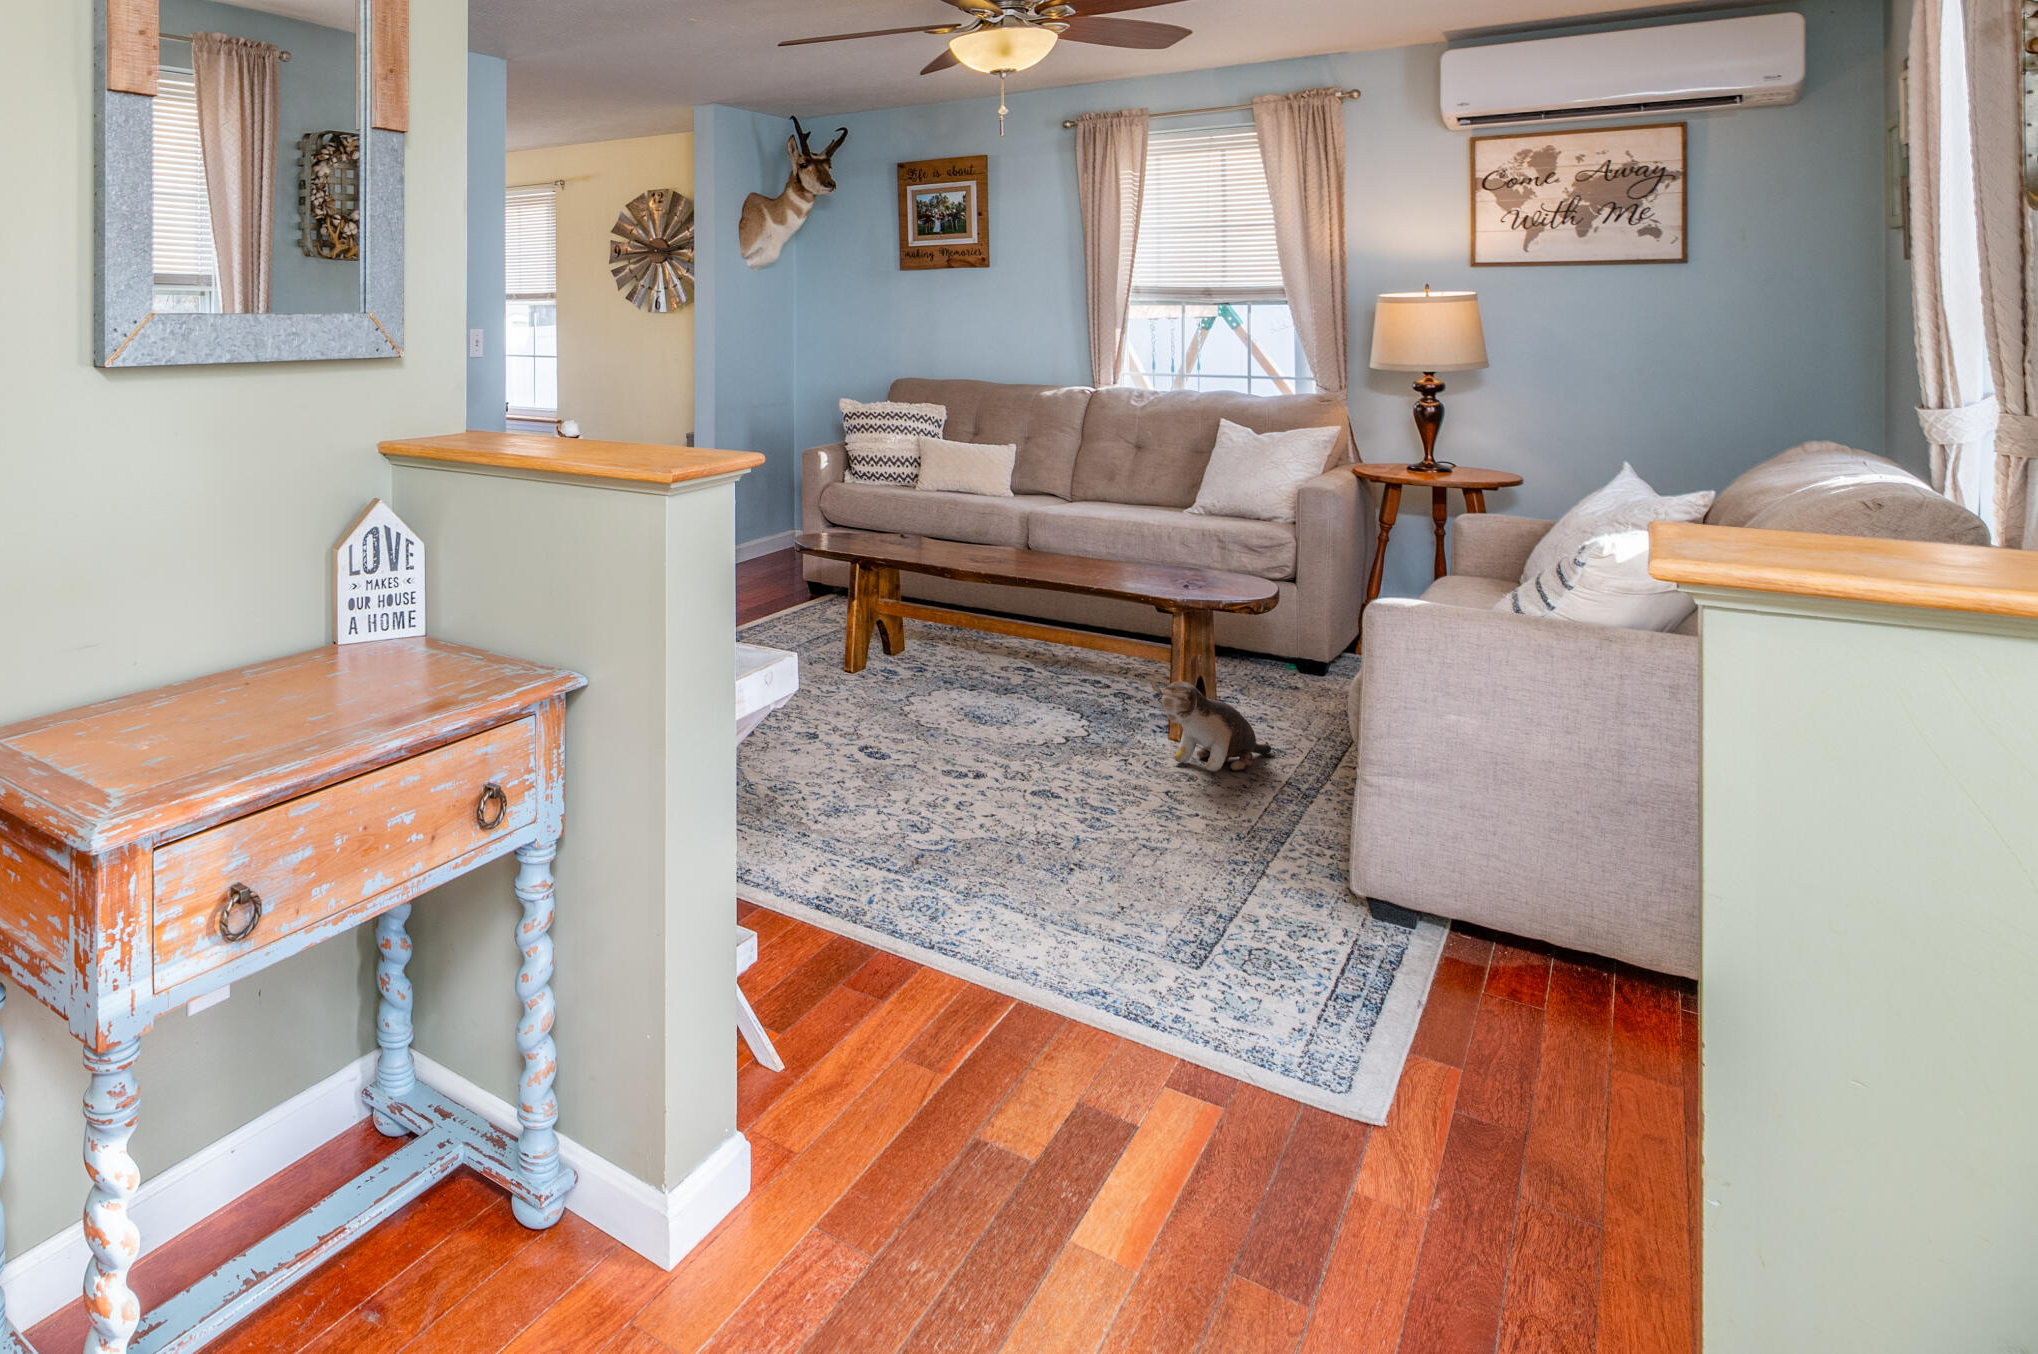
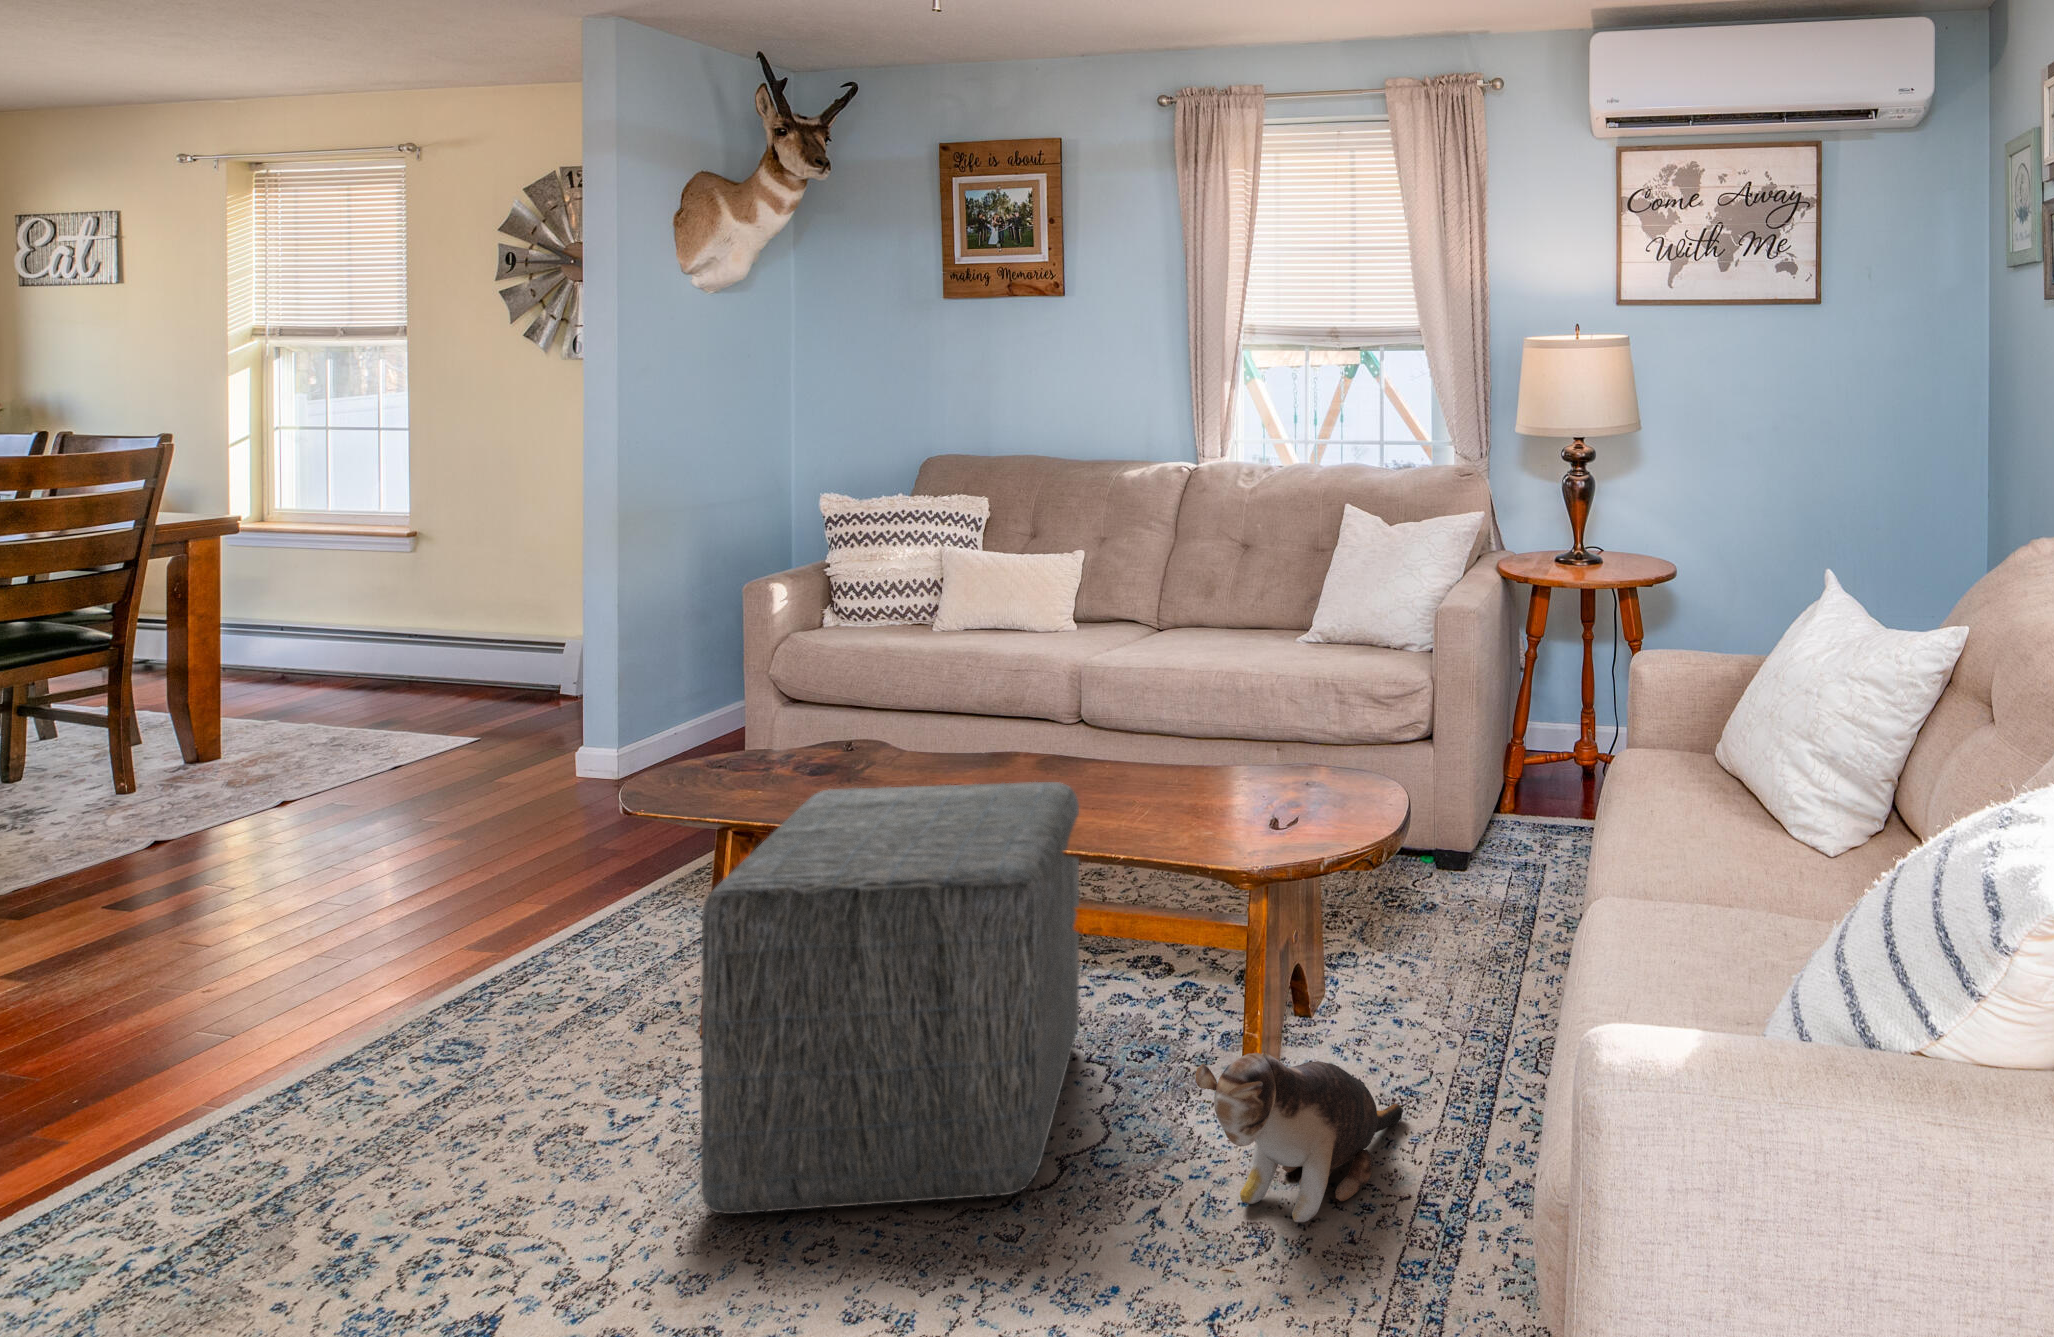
ottoman: none [892,545,1063,738] -> present [701,782,1079,1214]

